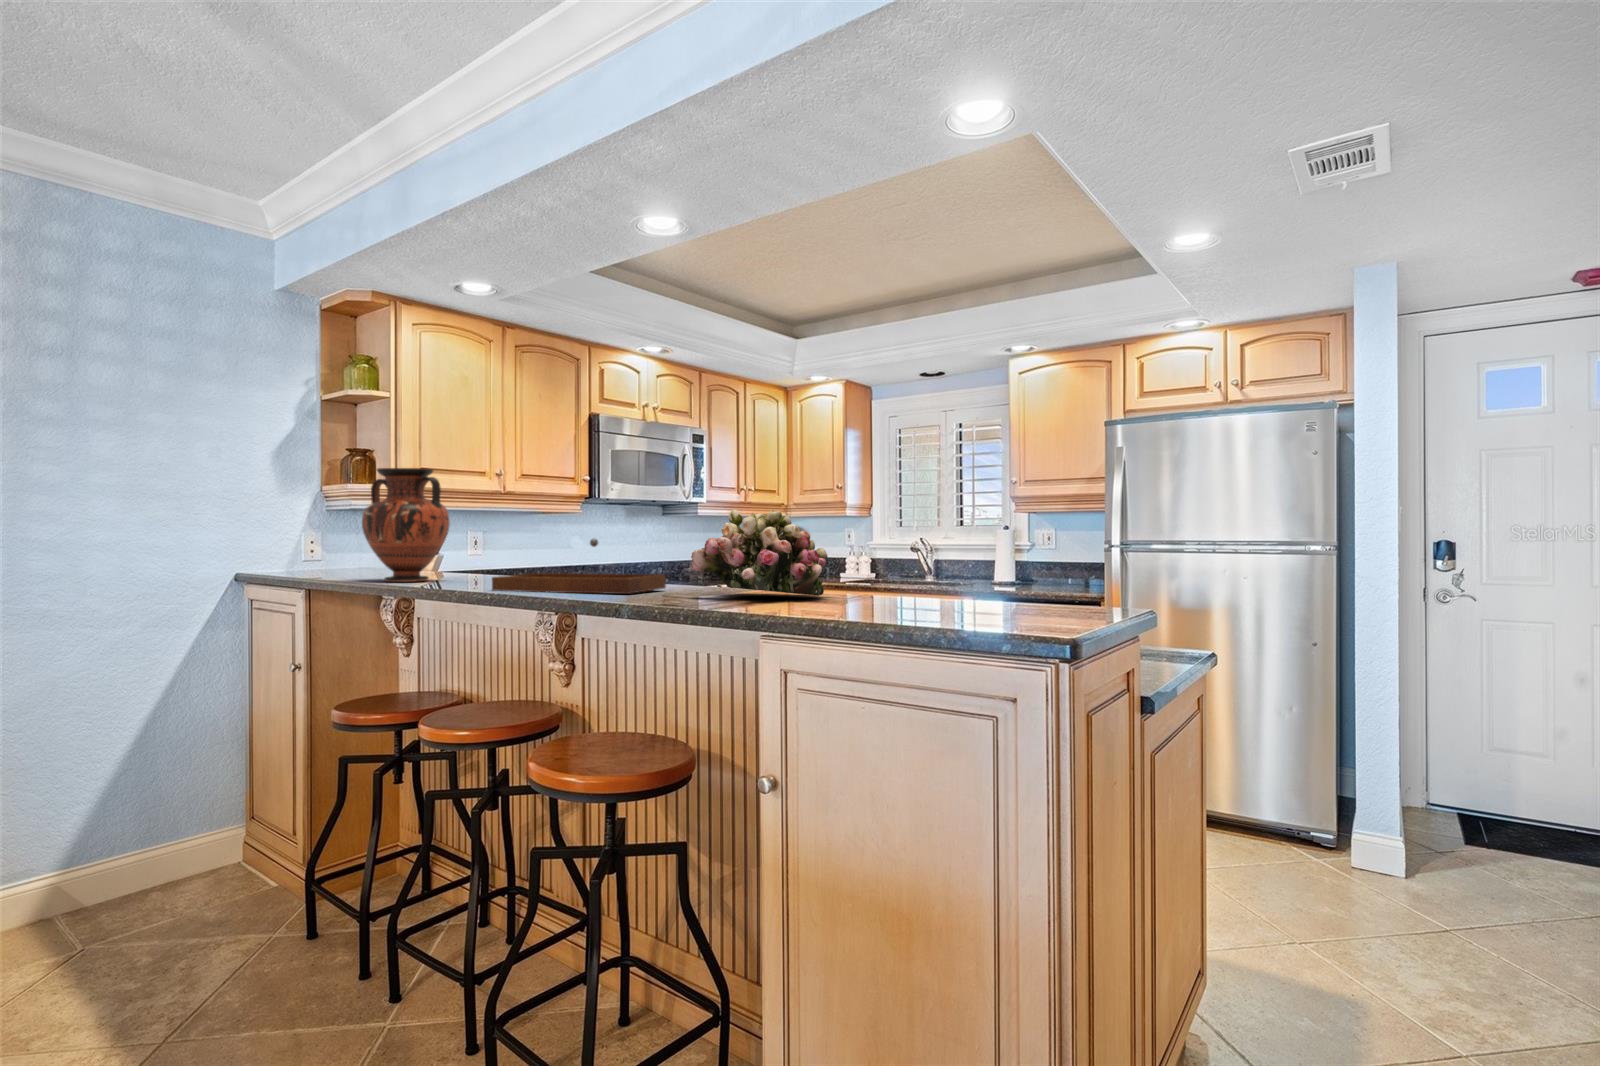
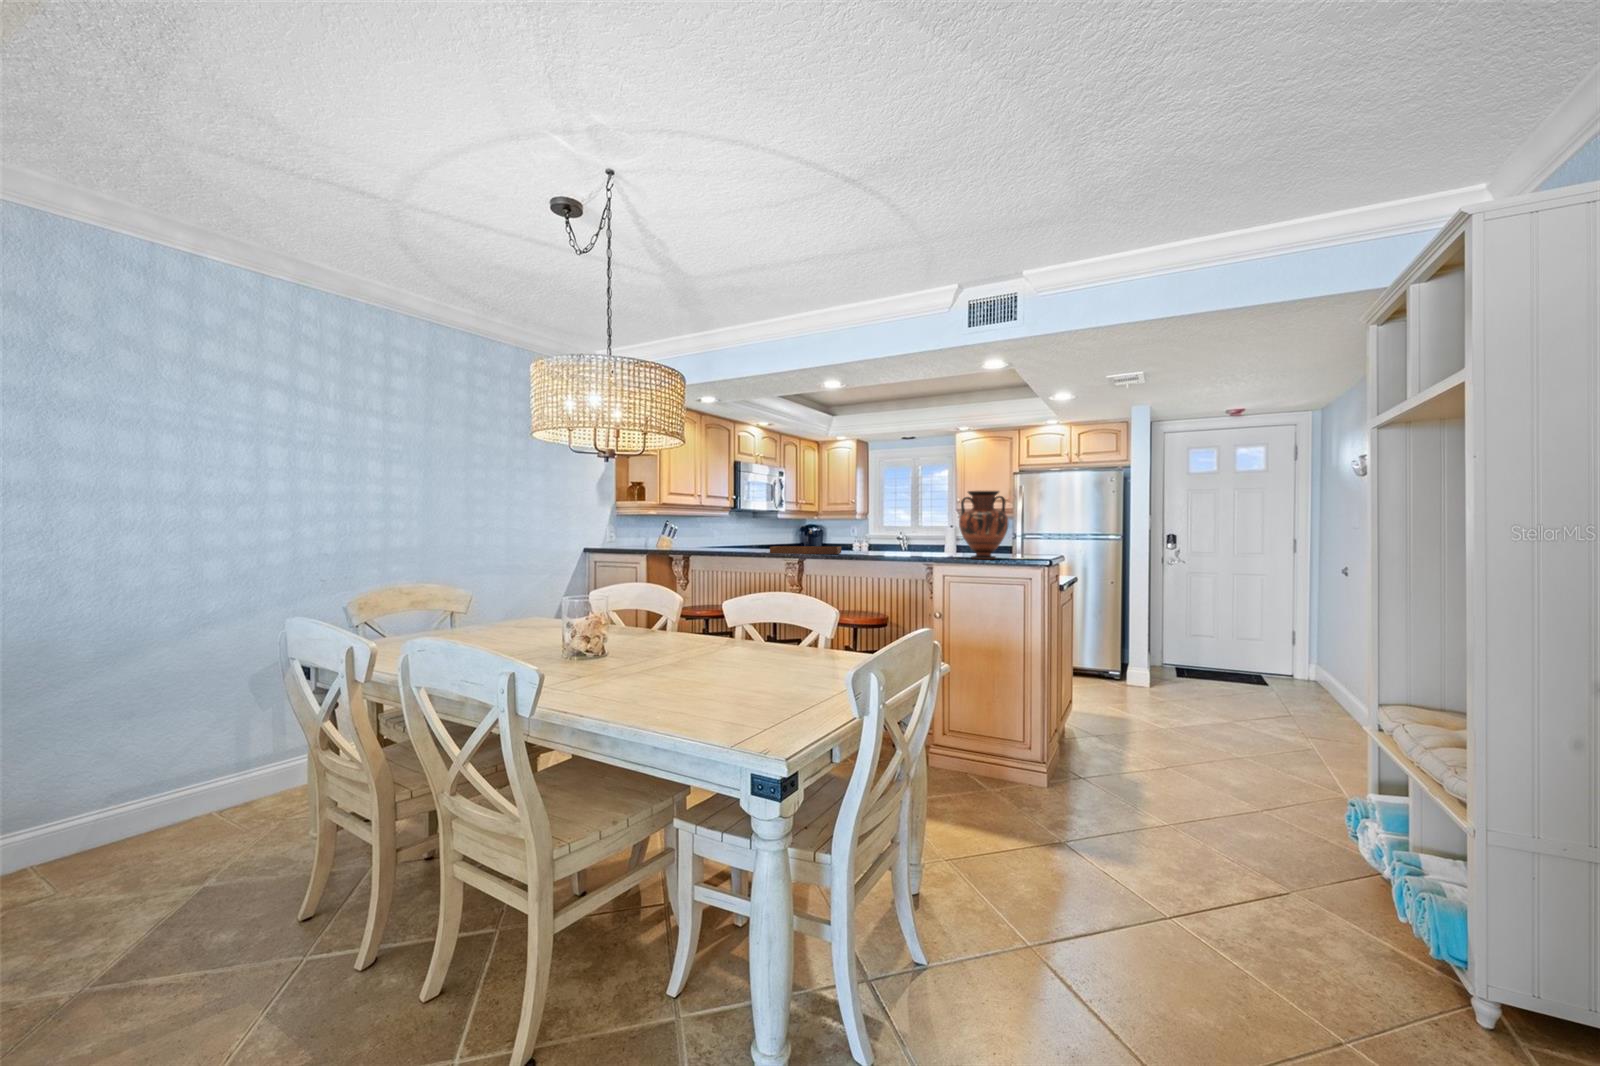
vase: present [362,468,450,582] -> present [959,491,1009,559]
flower arrangement: present [691,509,828,596] -> none [869,518,925,555]

